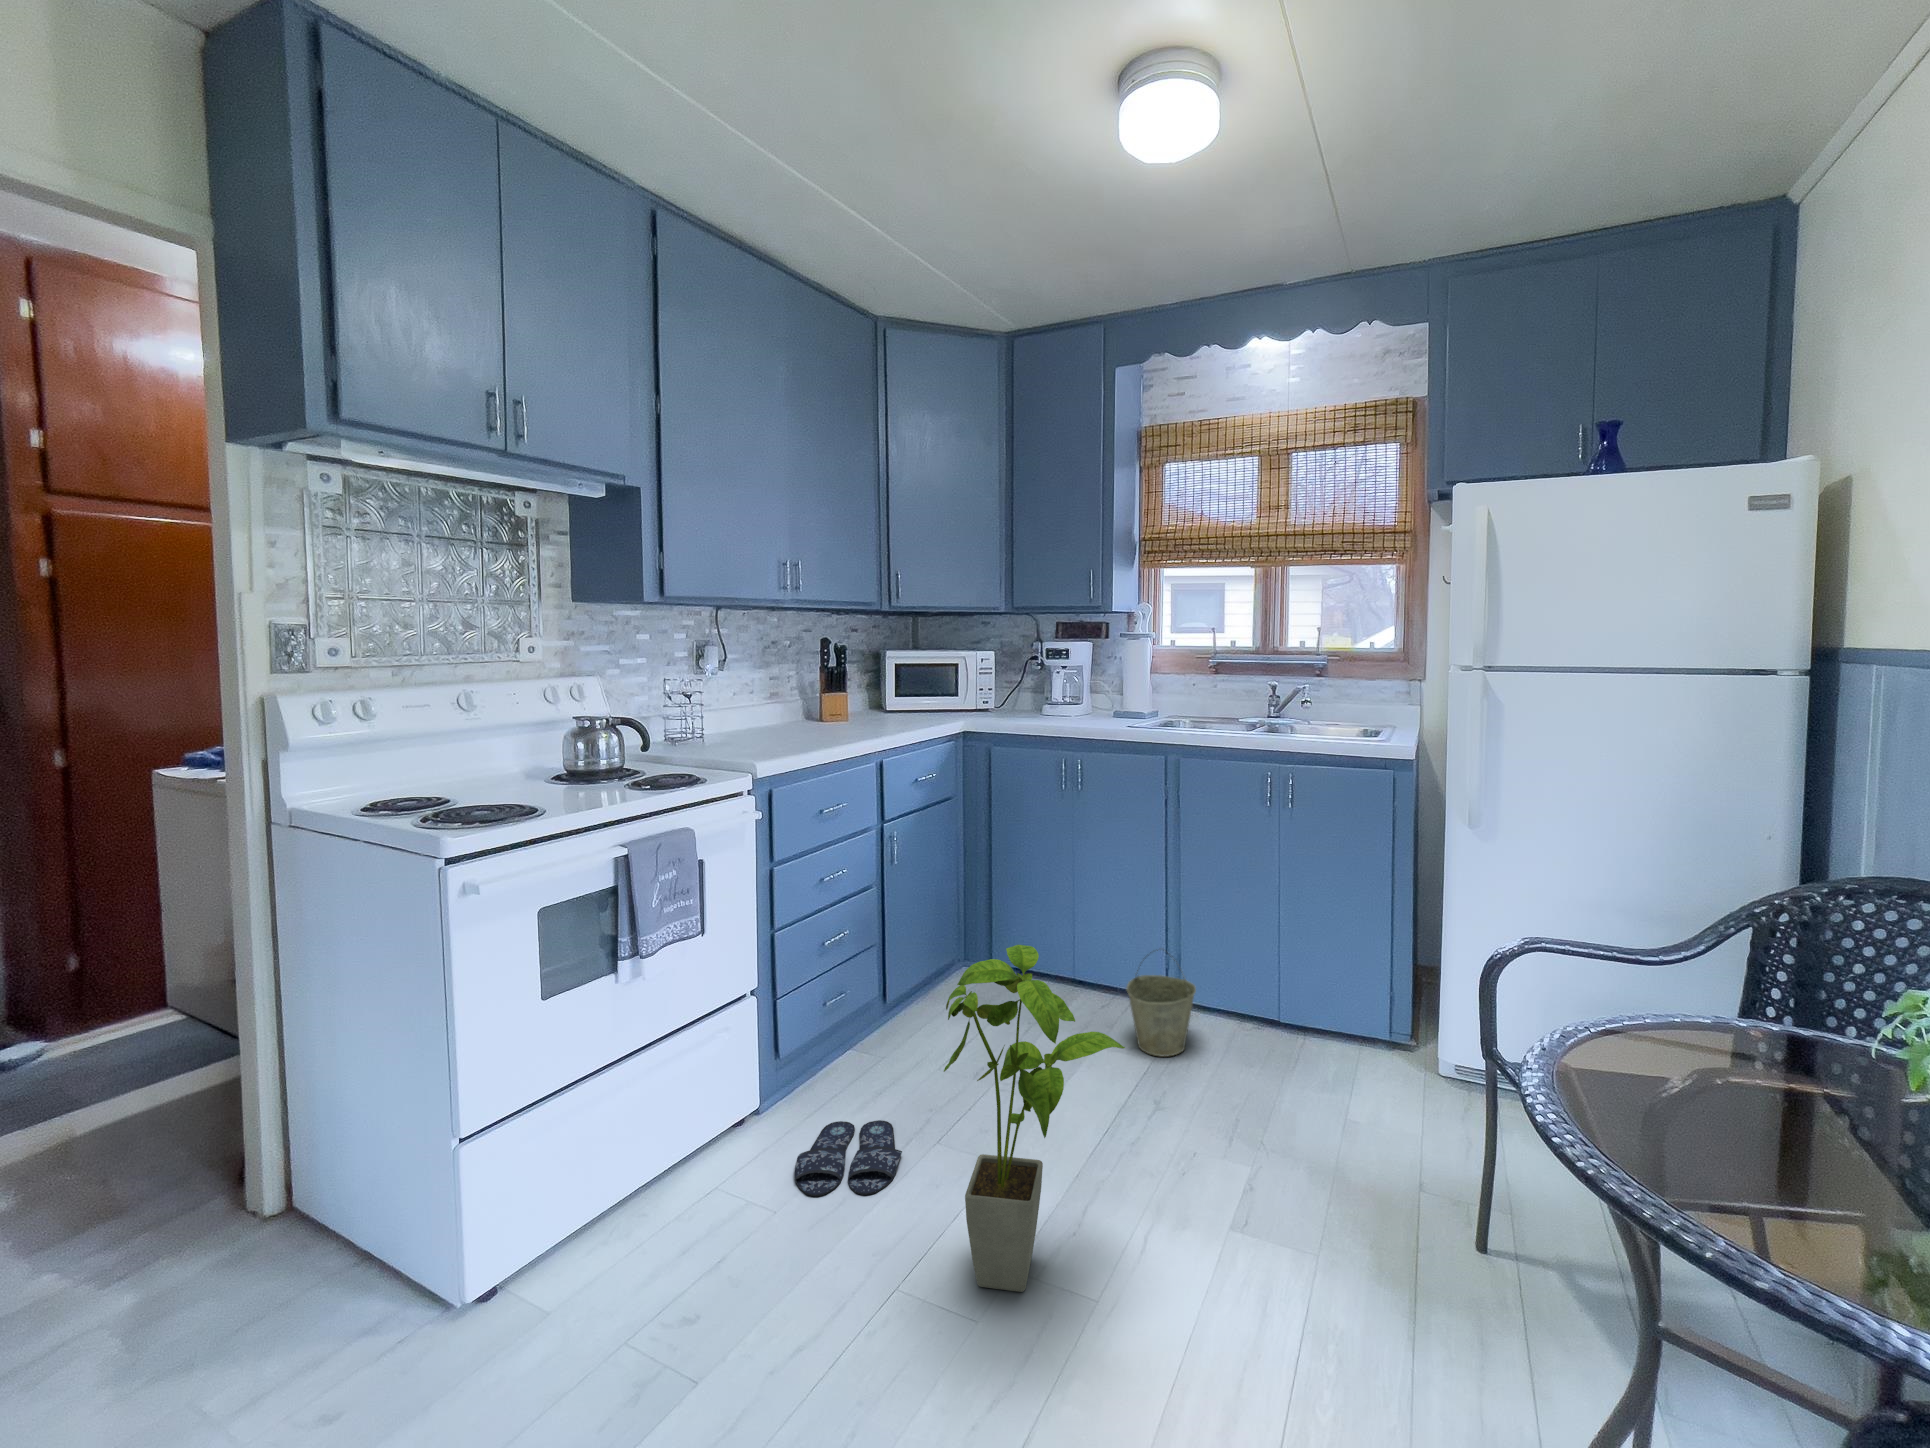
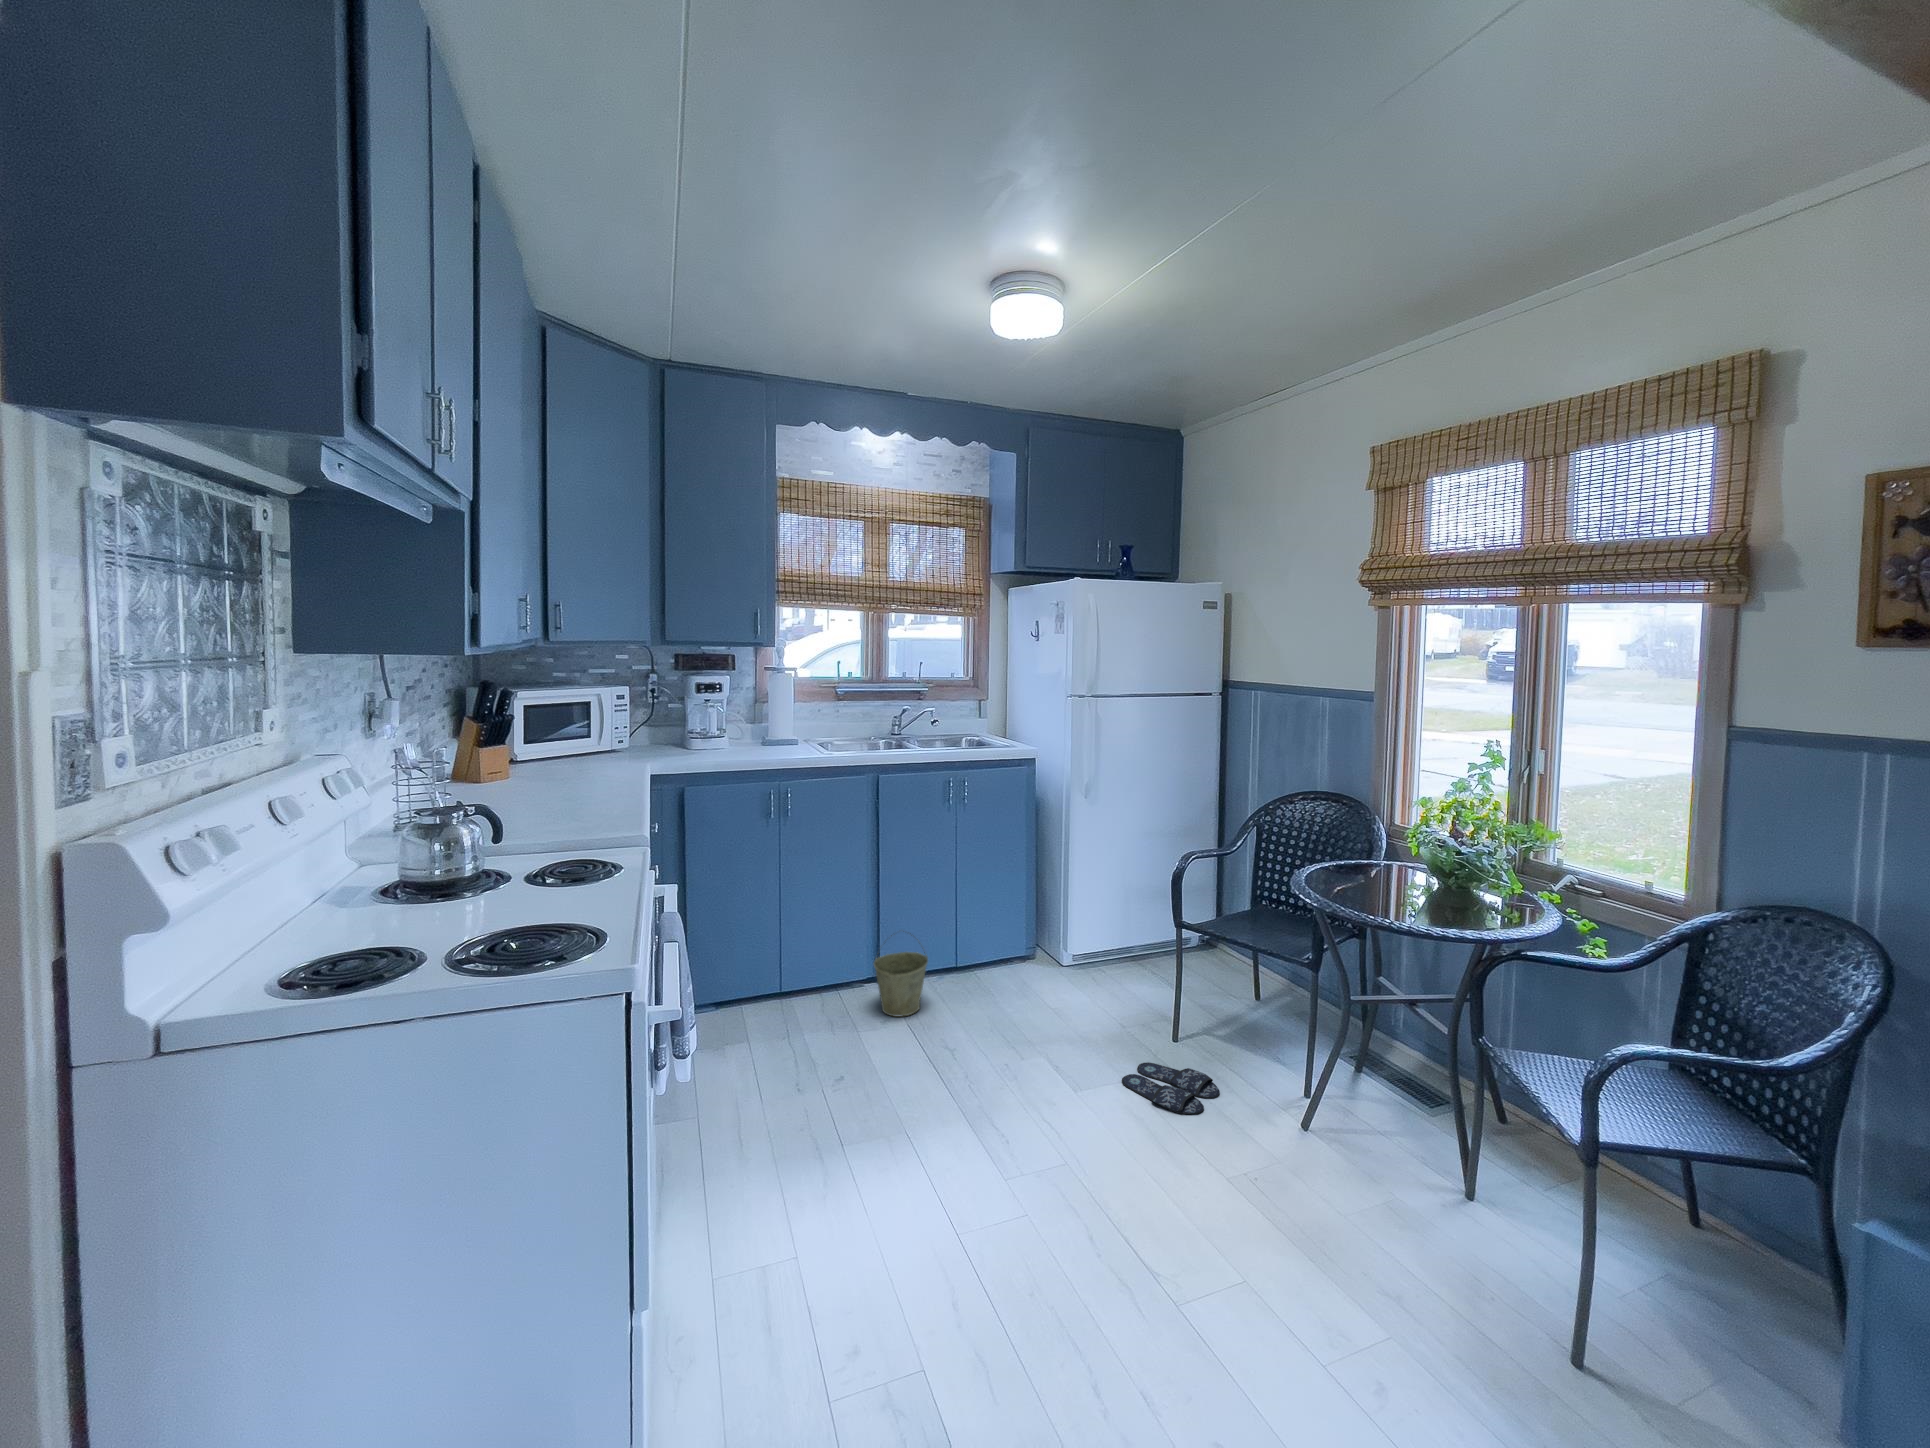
house plant: present [944,945,1125,1292] -> none [940,924,1078,1188]
slippers: present [795,1120,902,1196] -> present [1122,1062,1220,1114]

